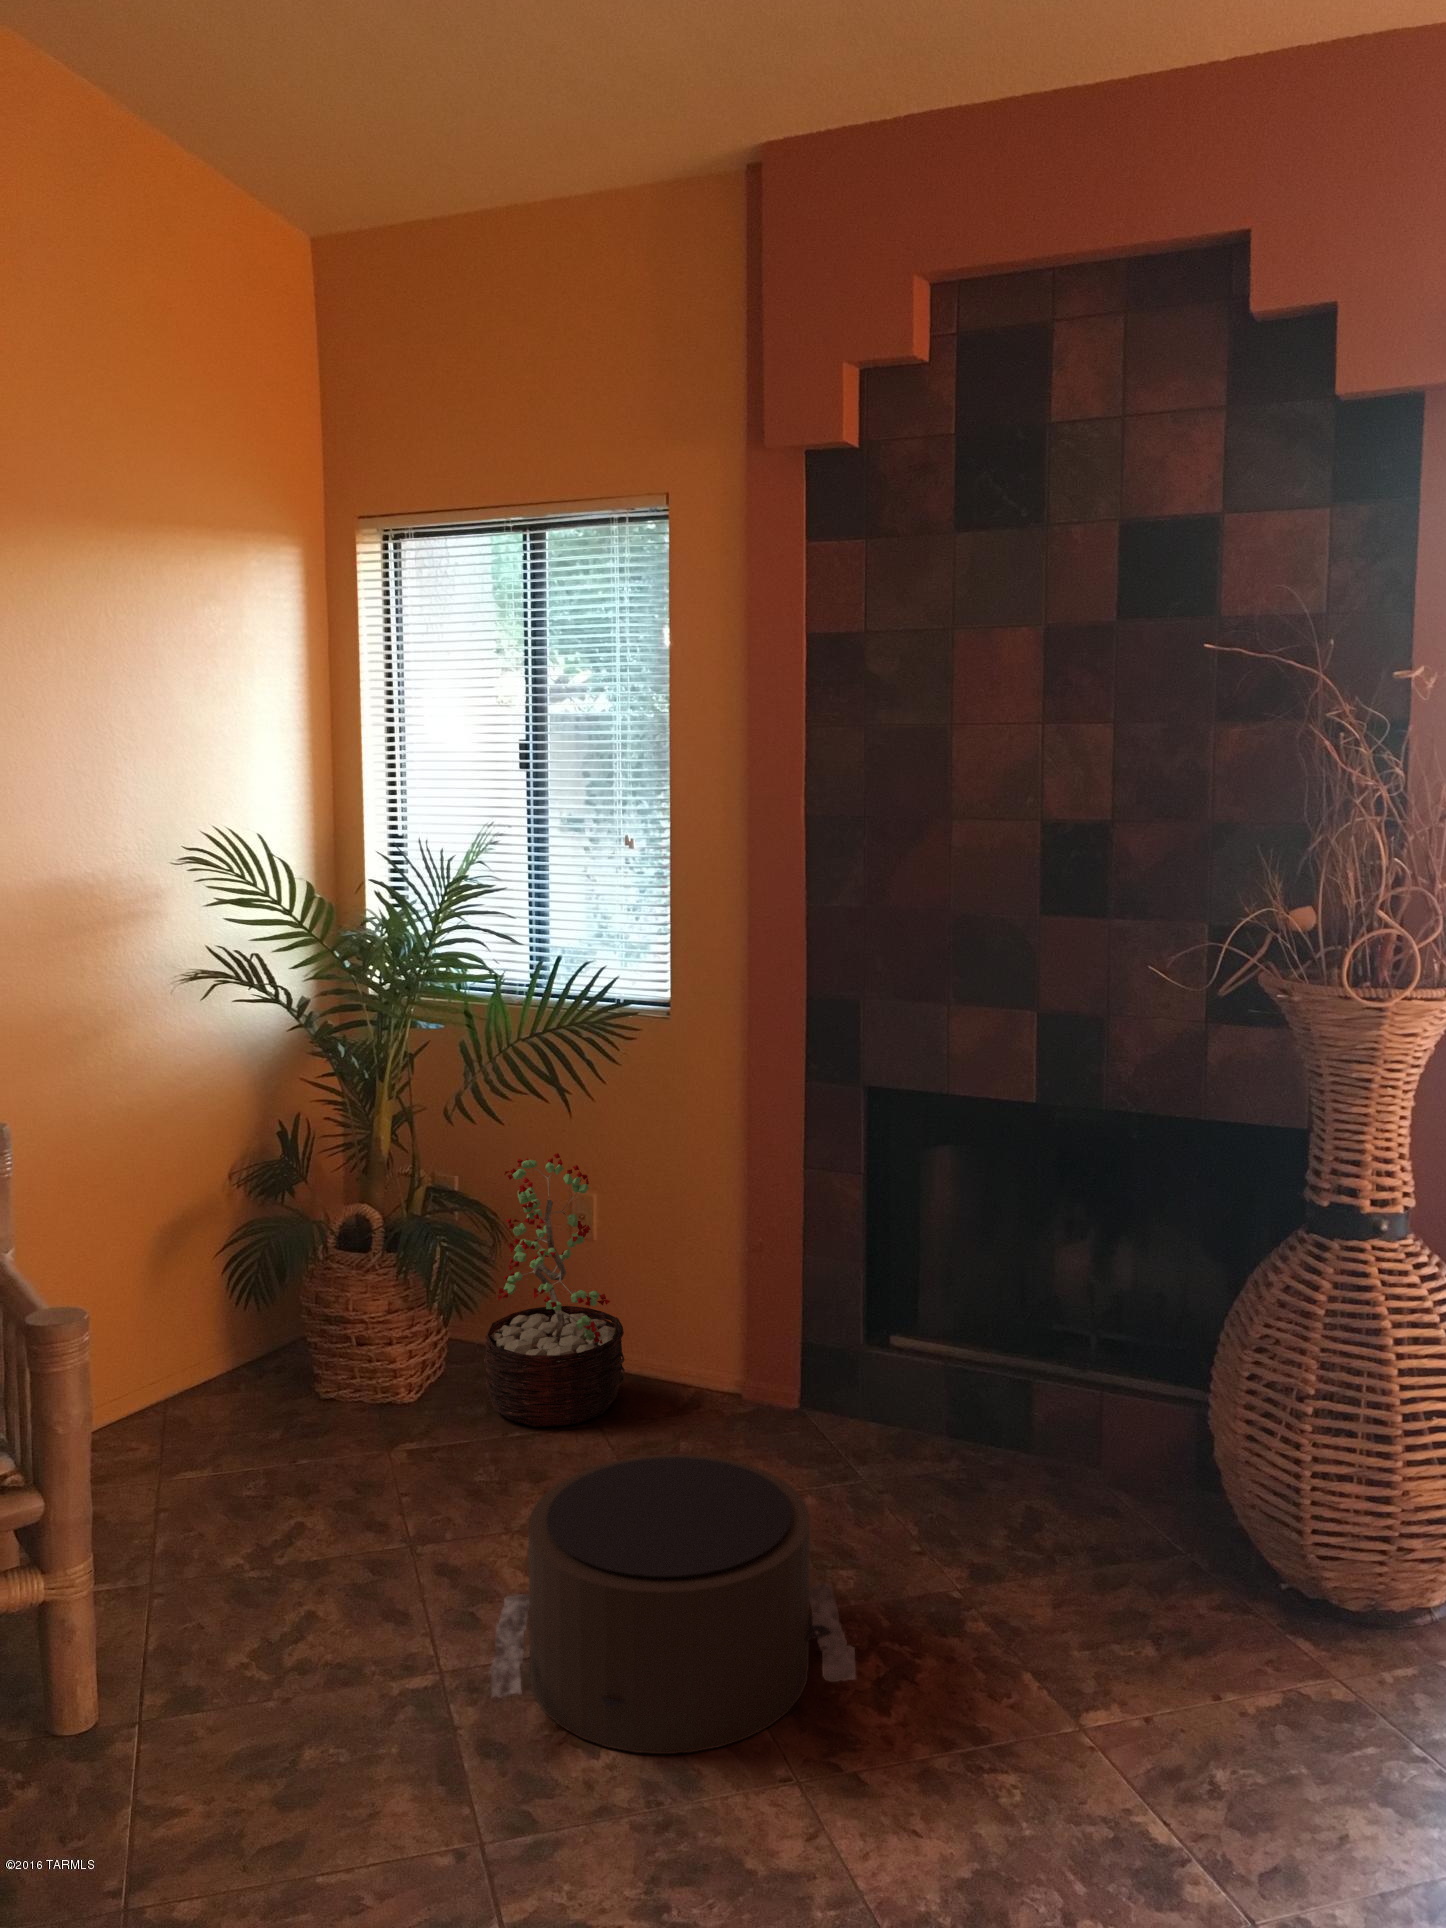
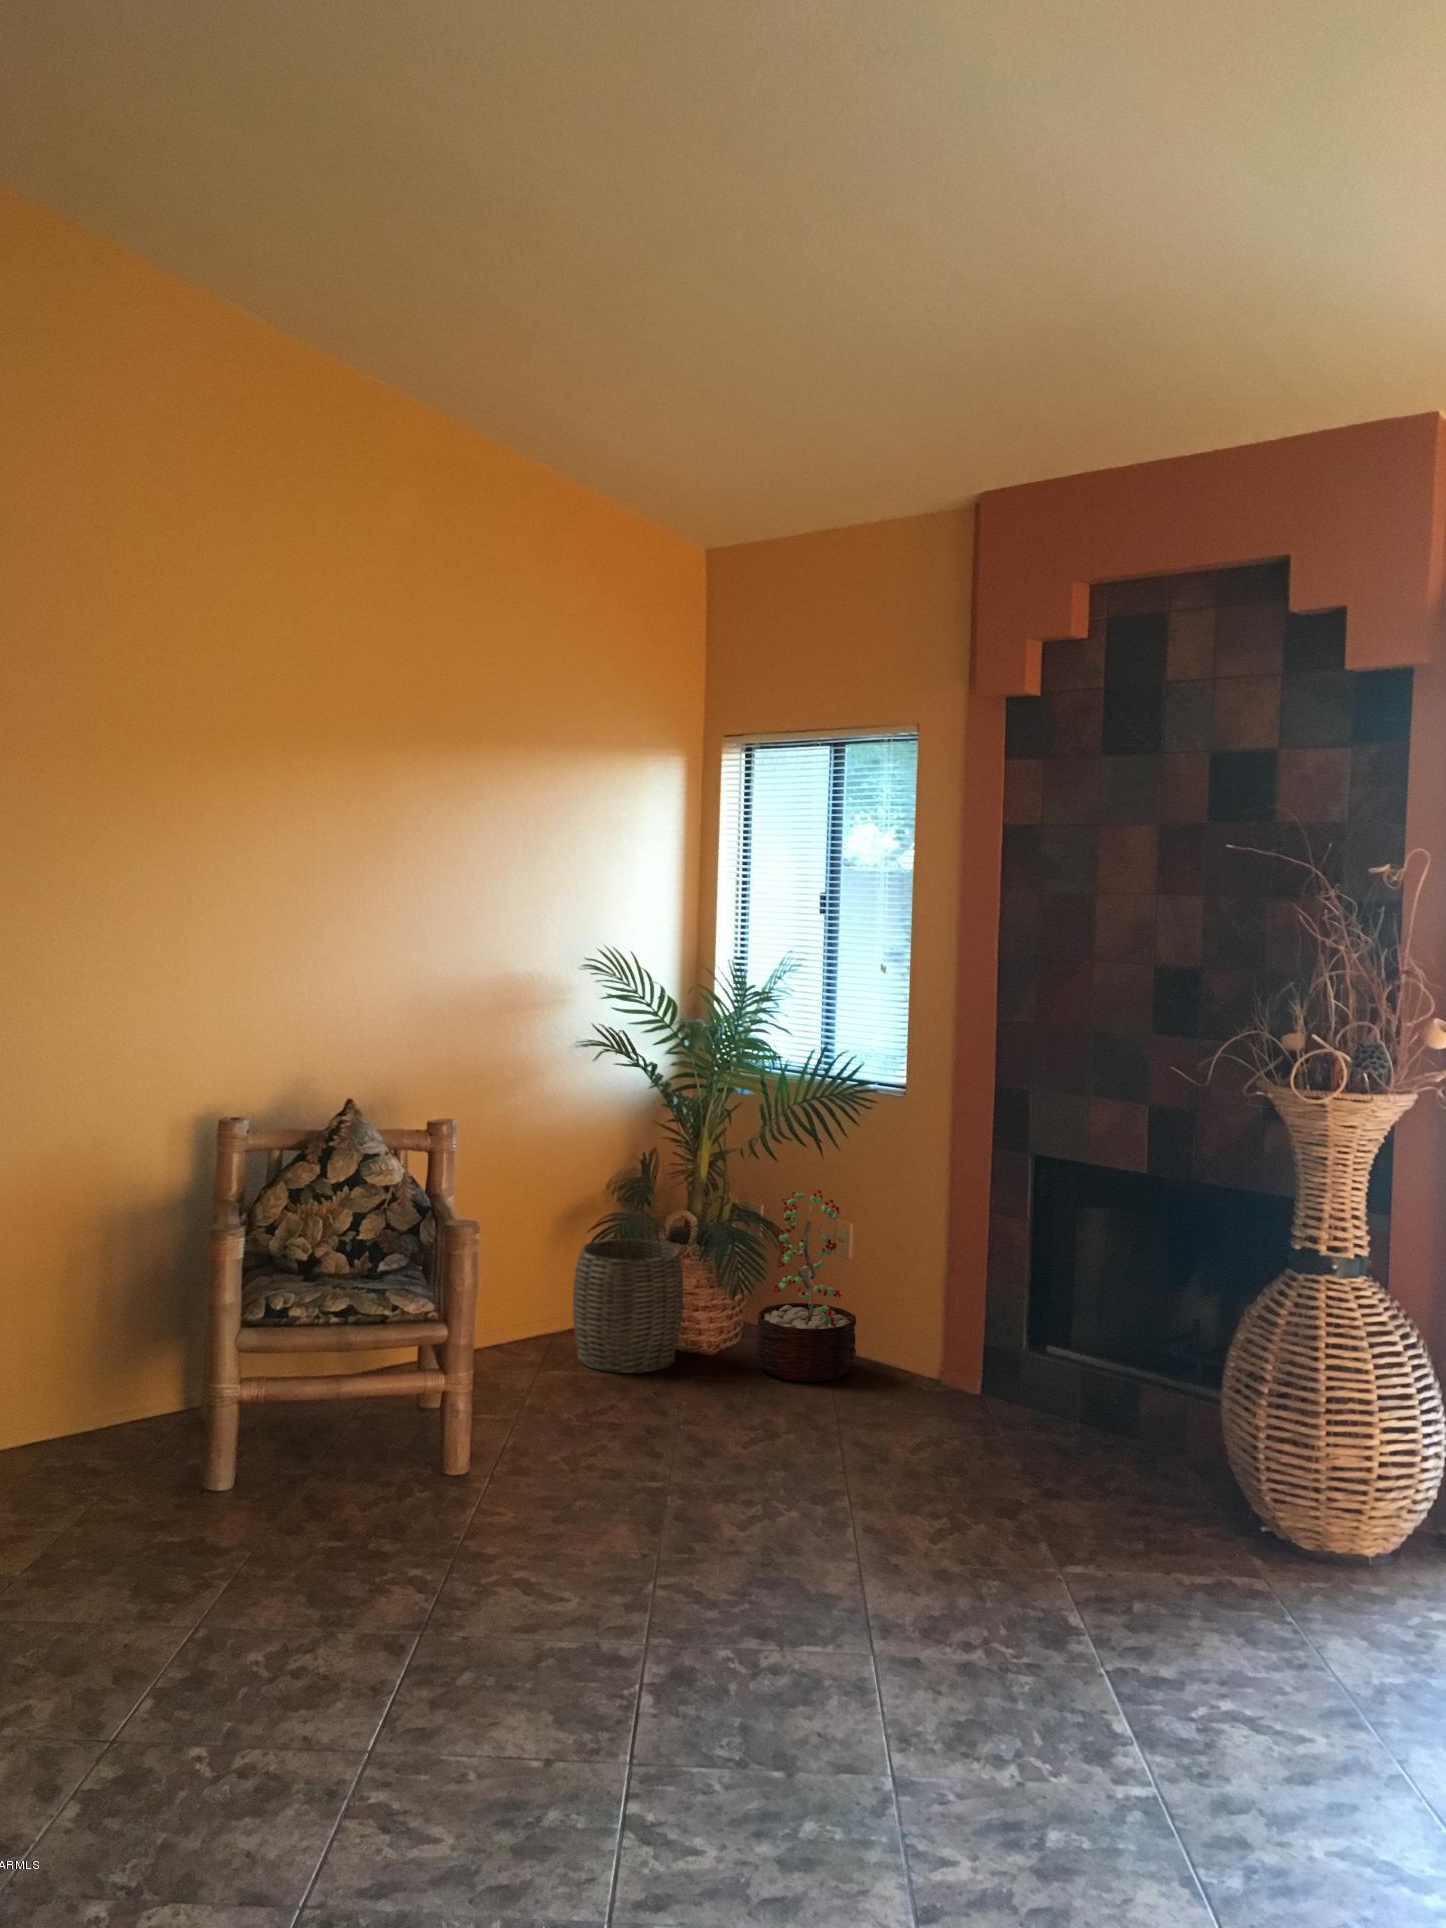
woven basket: none [208,1251,376,1460] -> present [573,1239,683,1373]
pouf: present [490,1454,856,1754] -> none [692,1371,927,1534]

